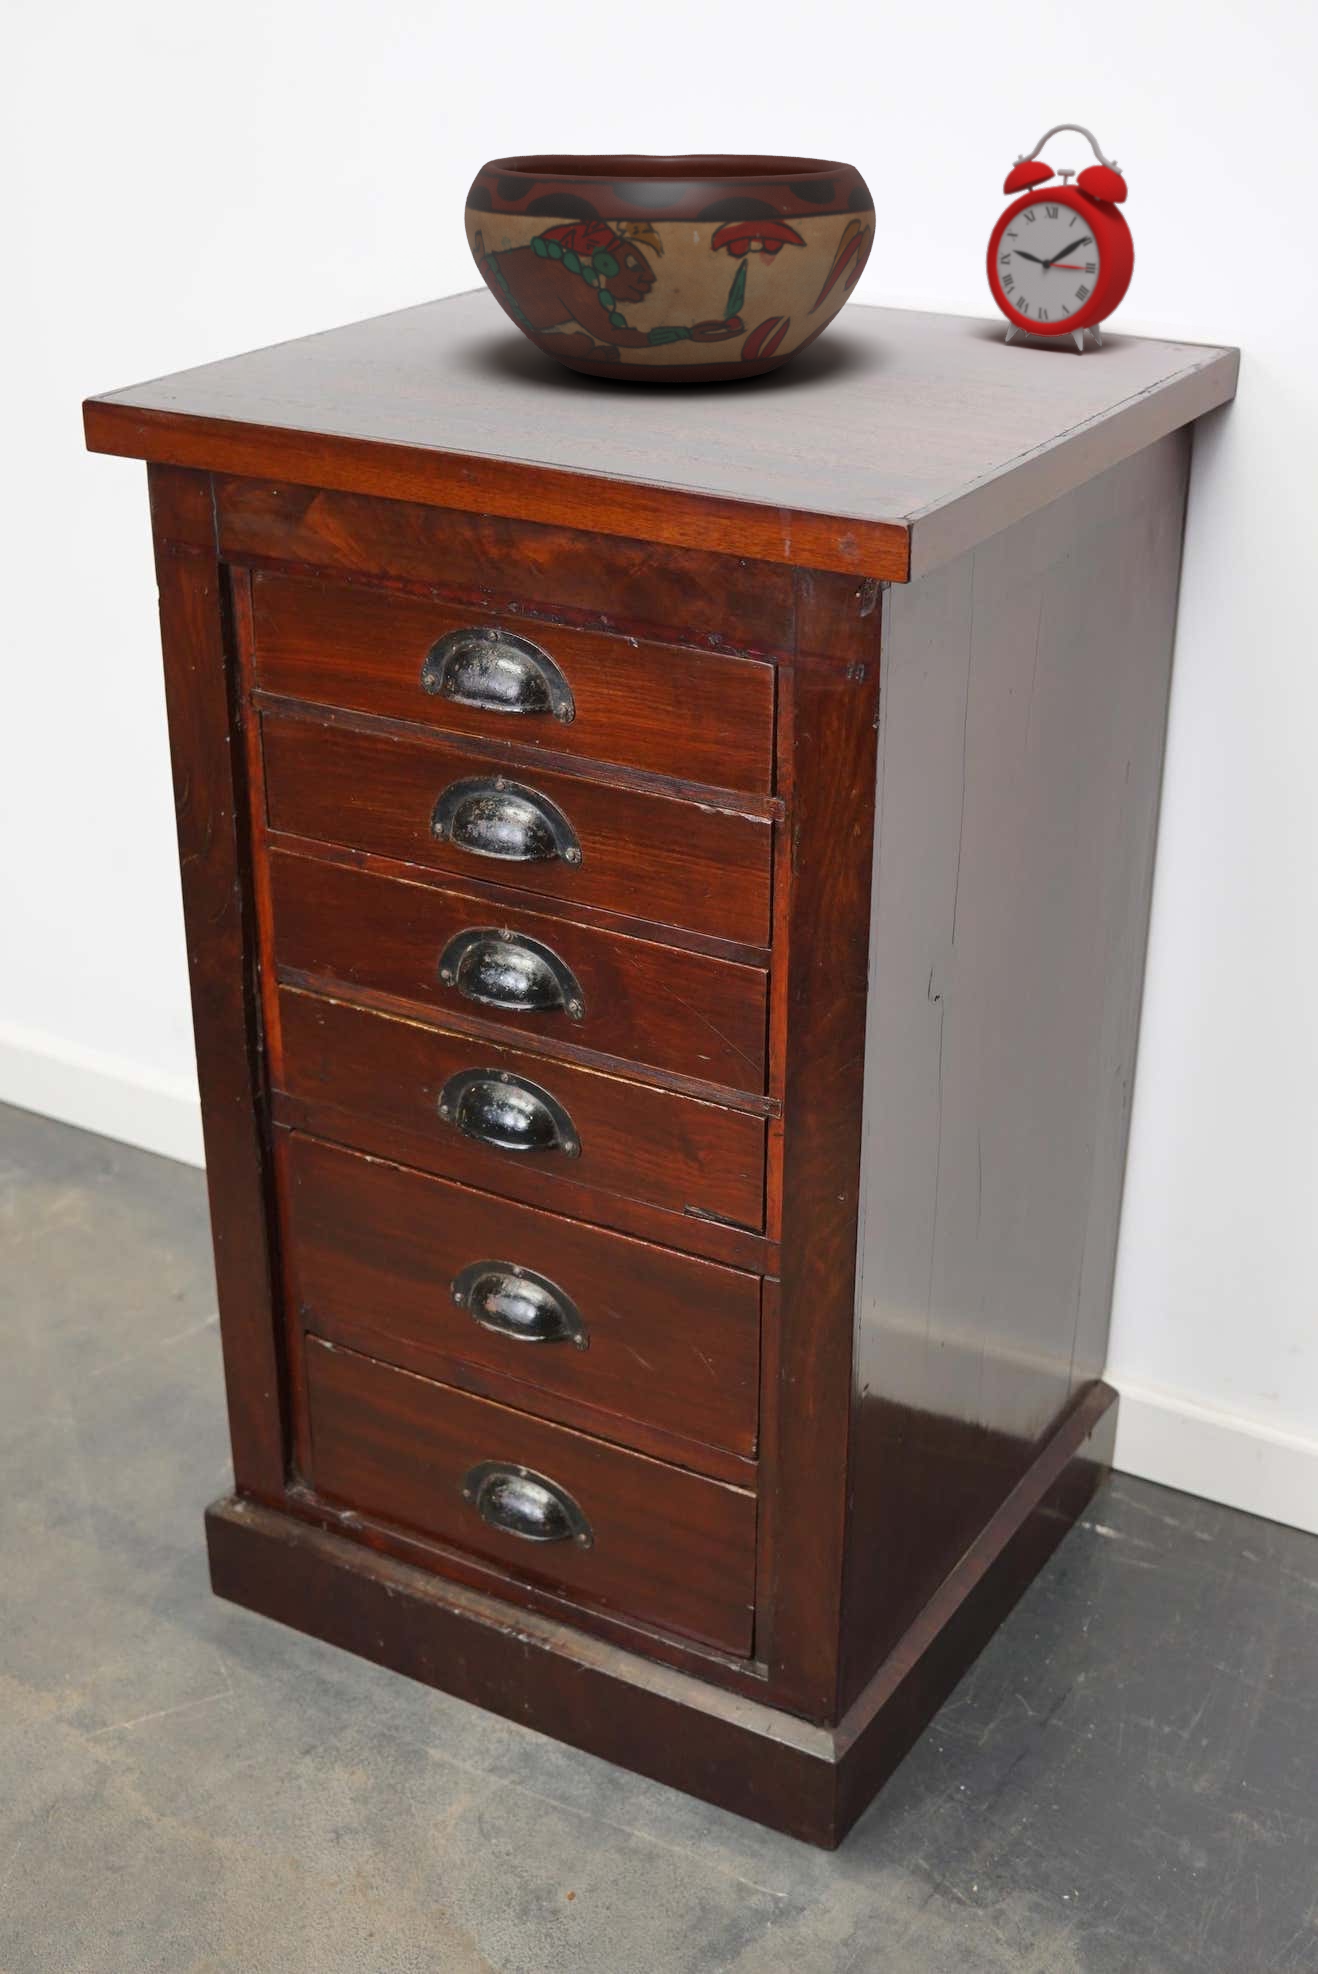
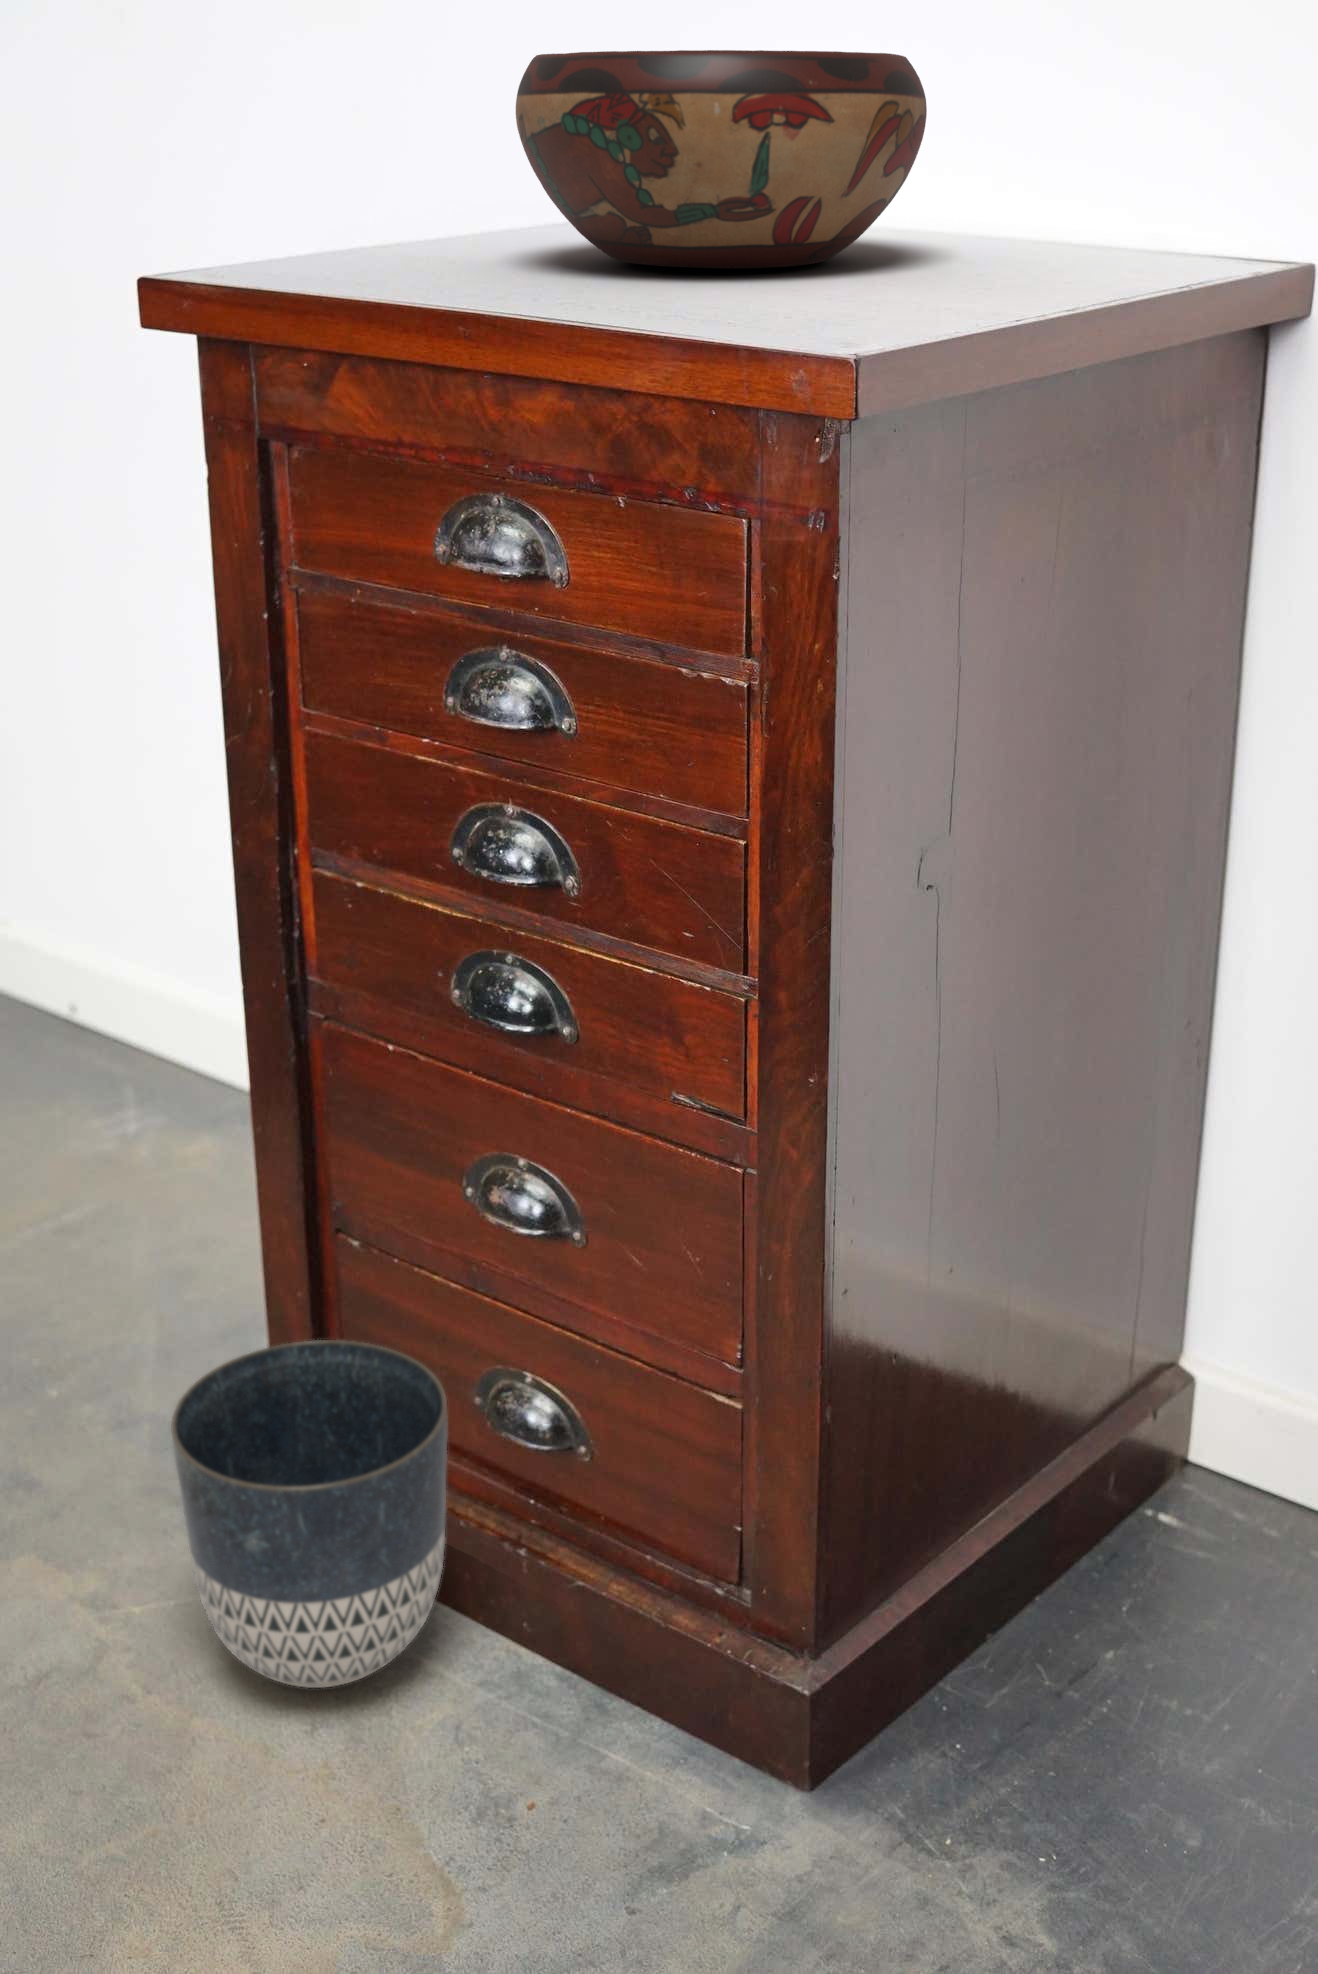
alarm clock: present [986,124,1135,350] -> none [1056,21,1206,255]
planter: none [180,1449,455,1799] -> present [171,1340,447,1688]

